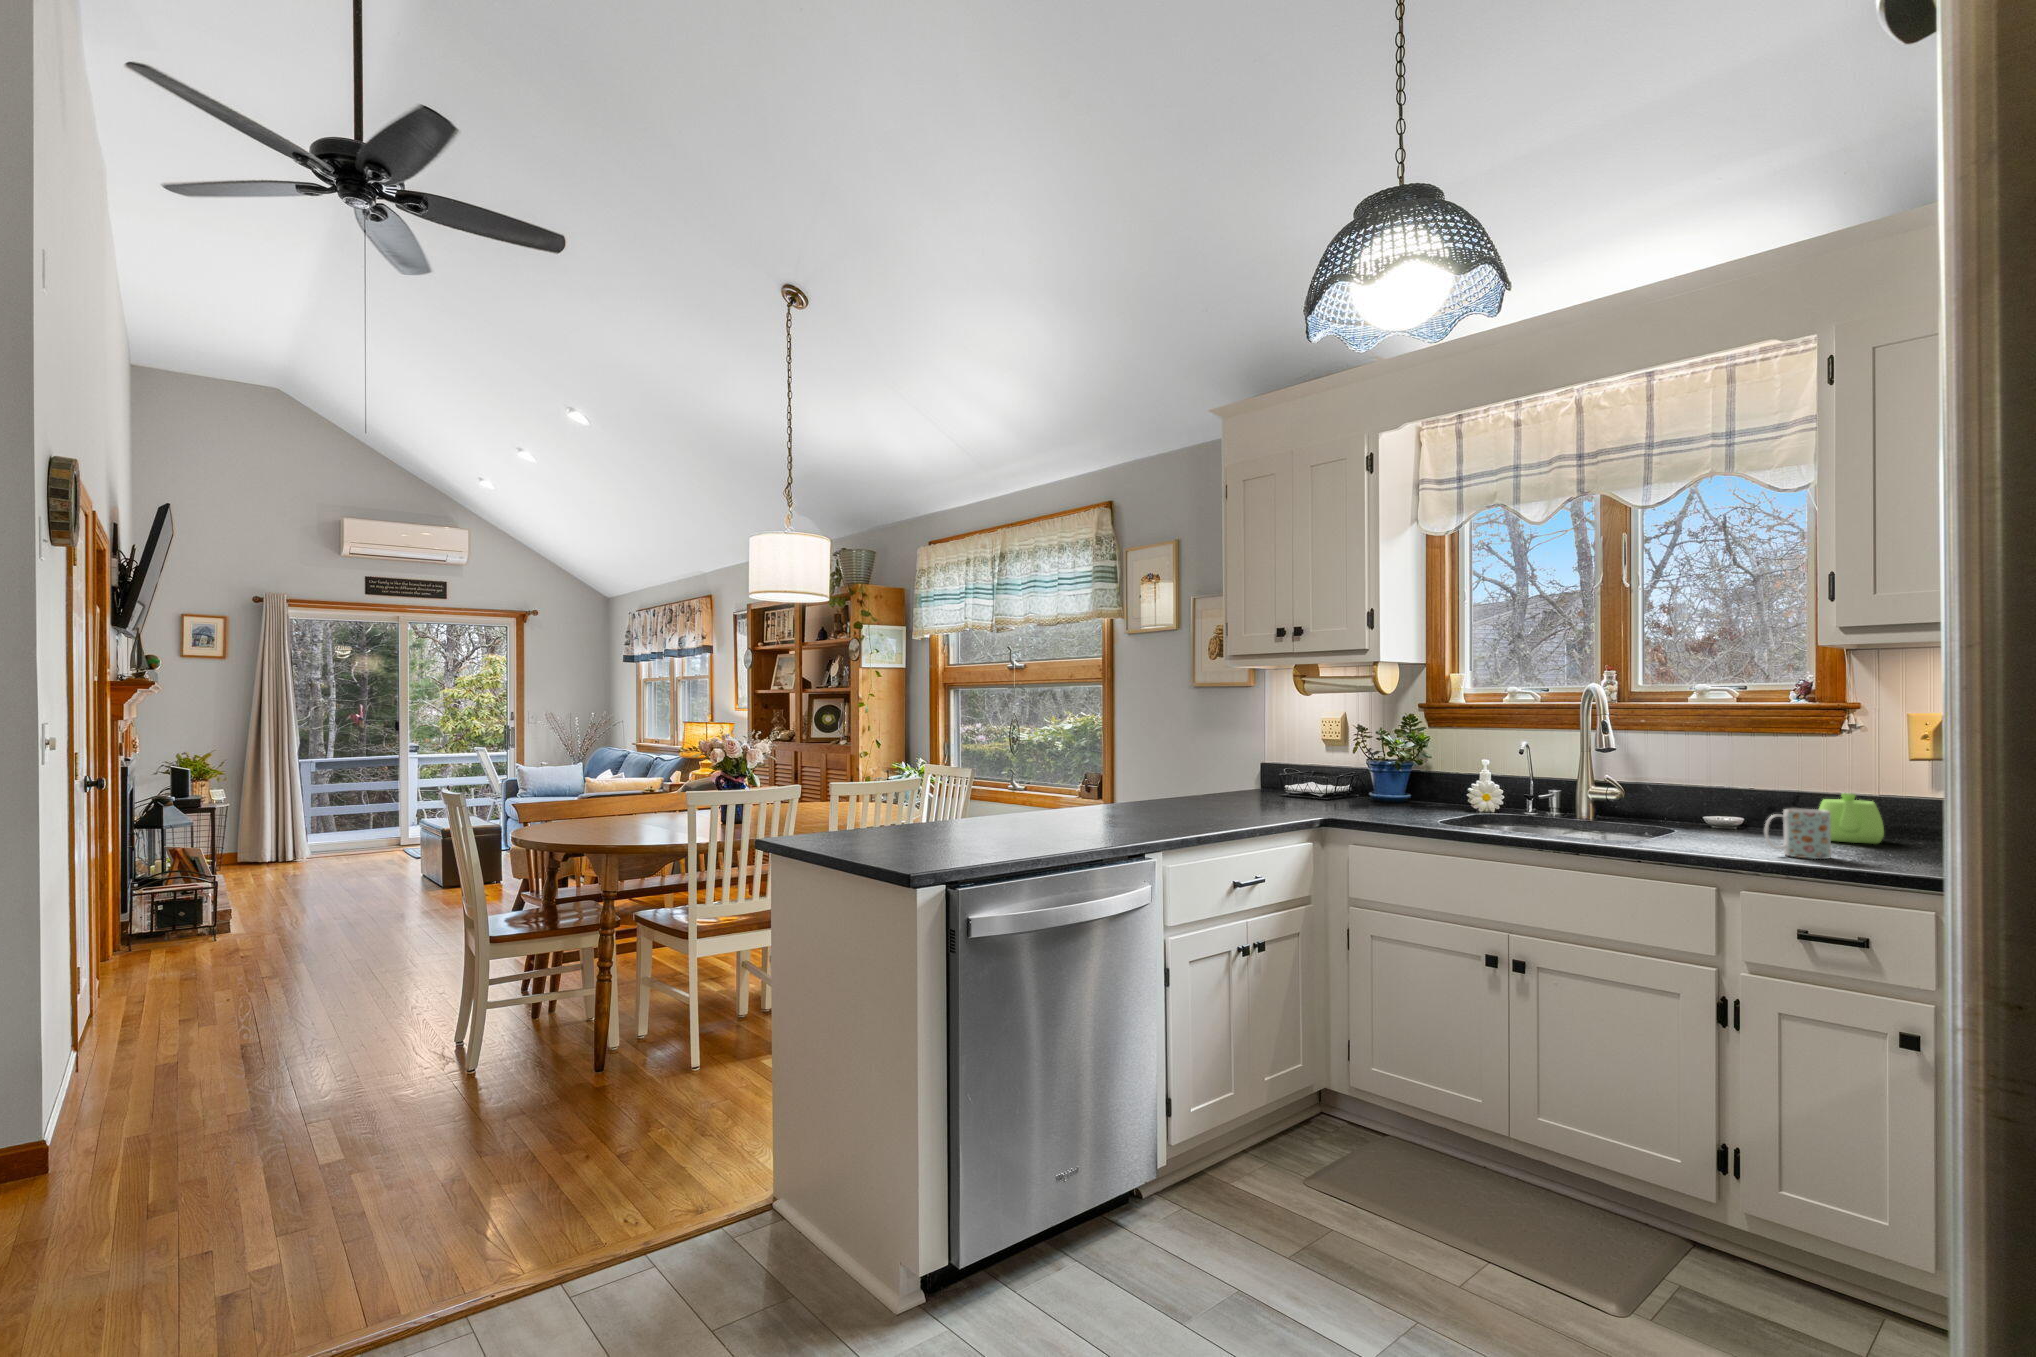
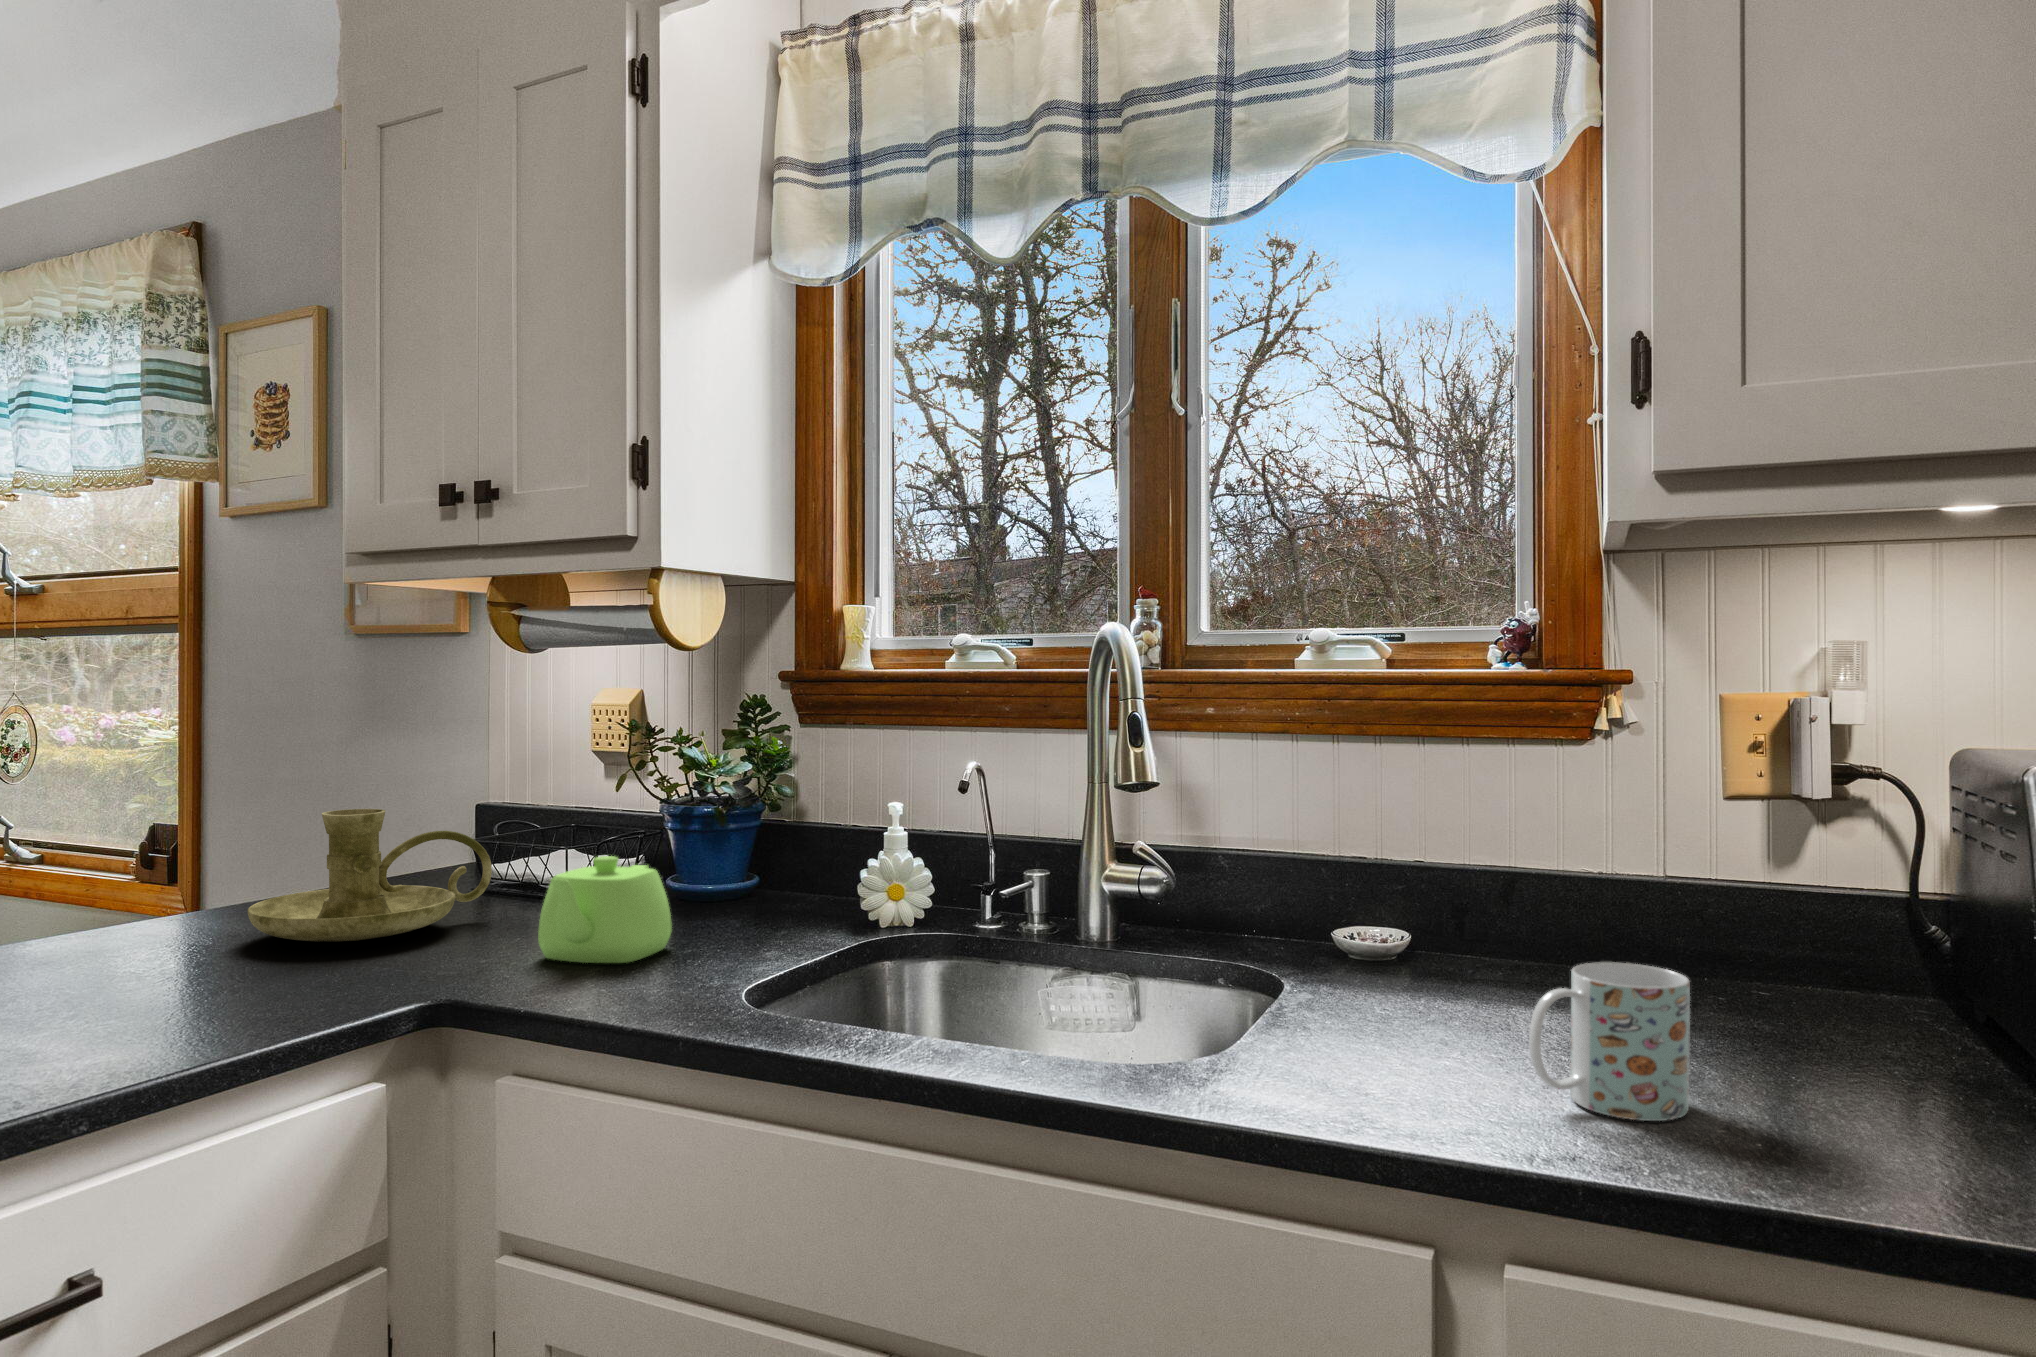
candle holder: none [1225,756,1307,805] -> present [247,809,492,941]
teapot: present [1819,793,1884,844] -> present [538,856,672,963]

